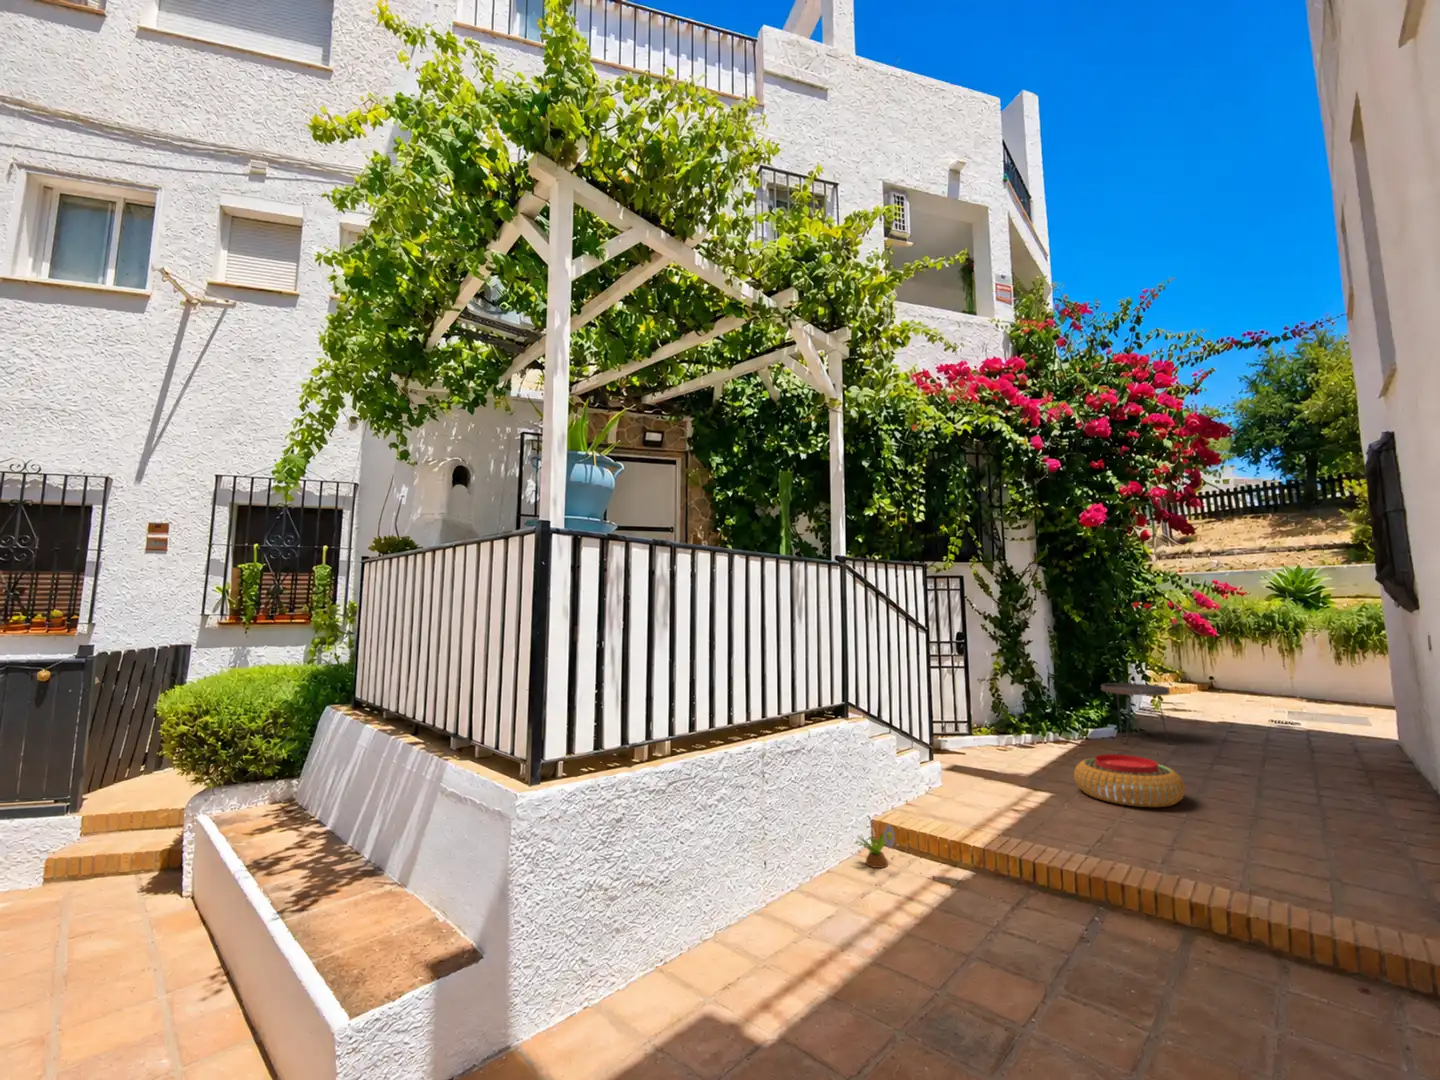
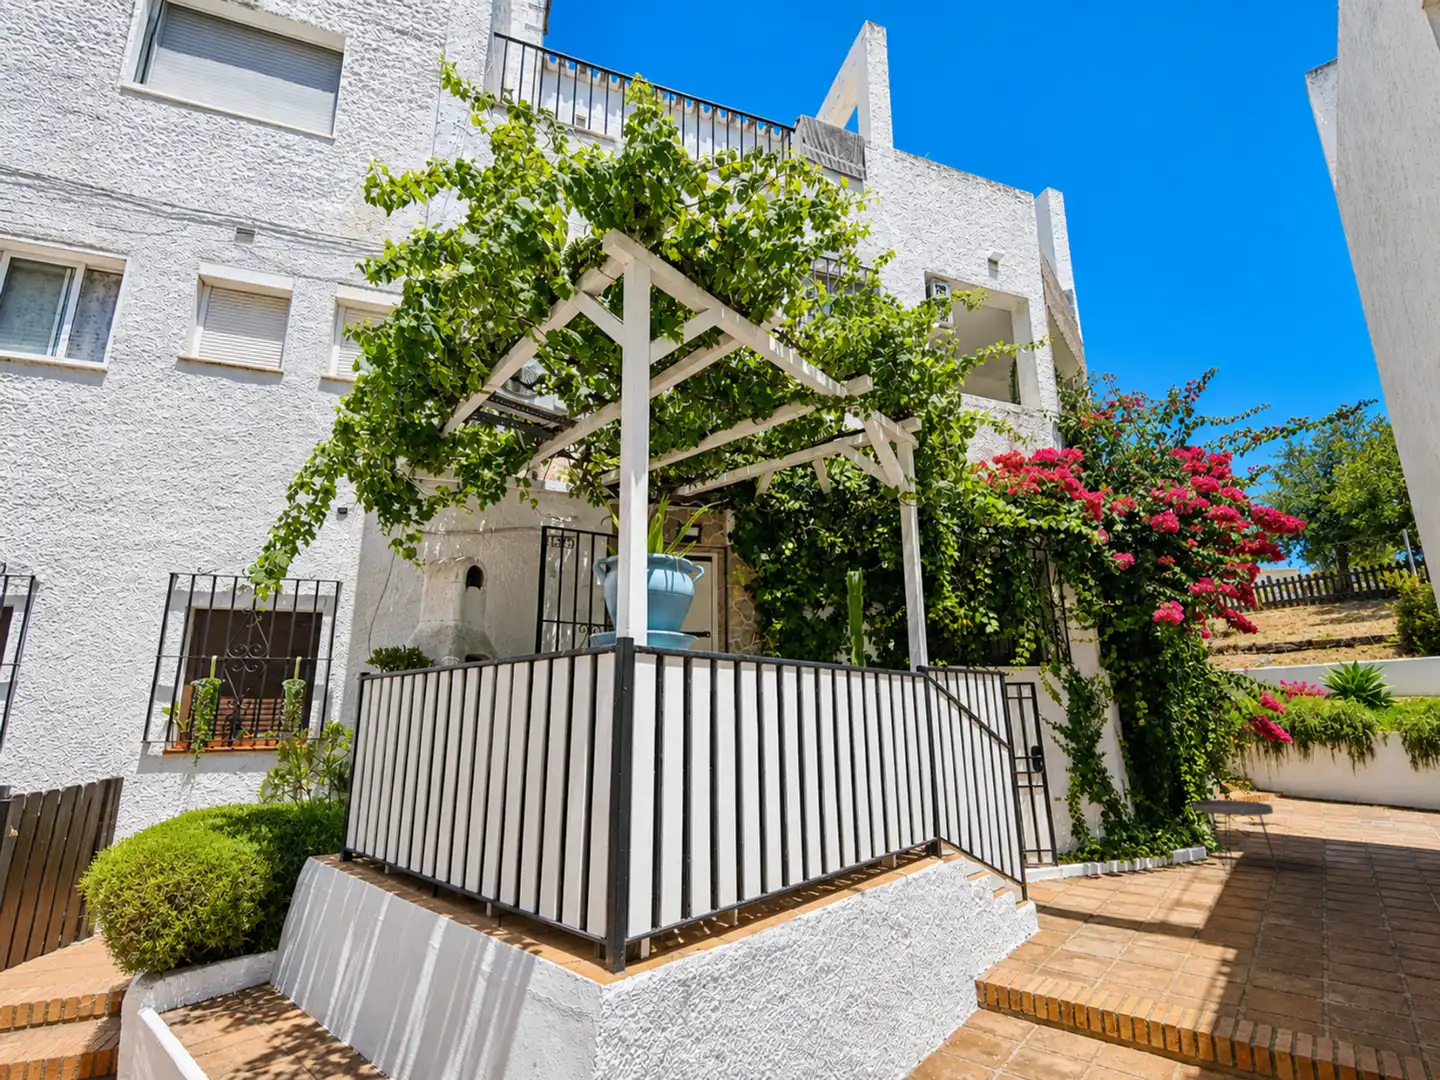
pouf: present [1074,754,1185,807] -> none [1195,892,1333,959]
decorative plant: present [855,825,895,868] -> none [967,994,1019,1052]

